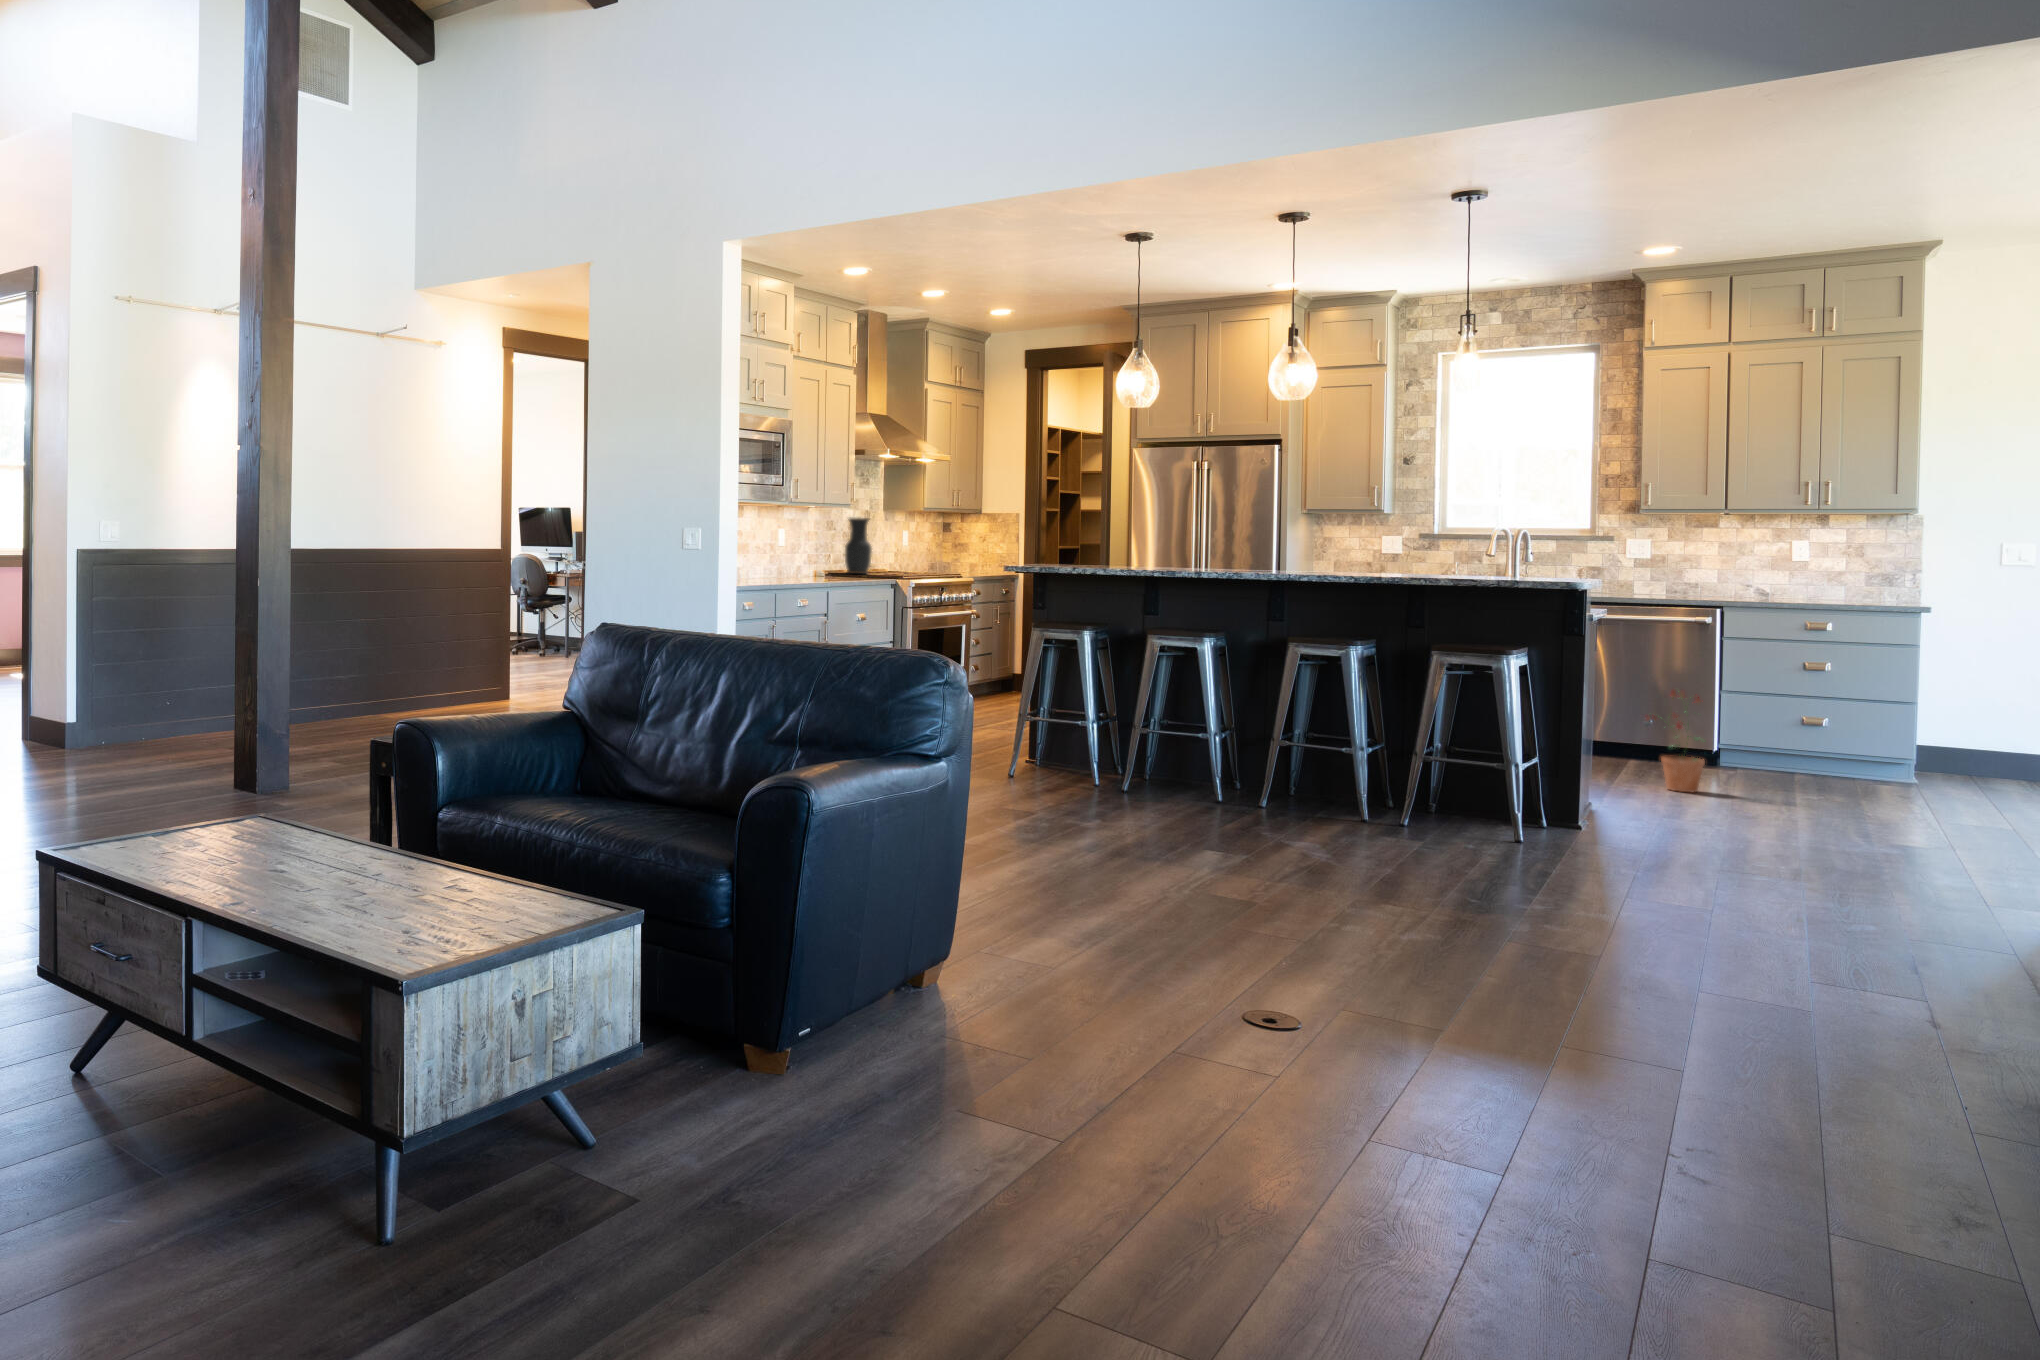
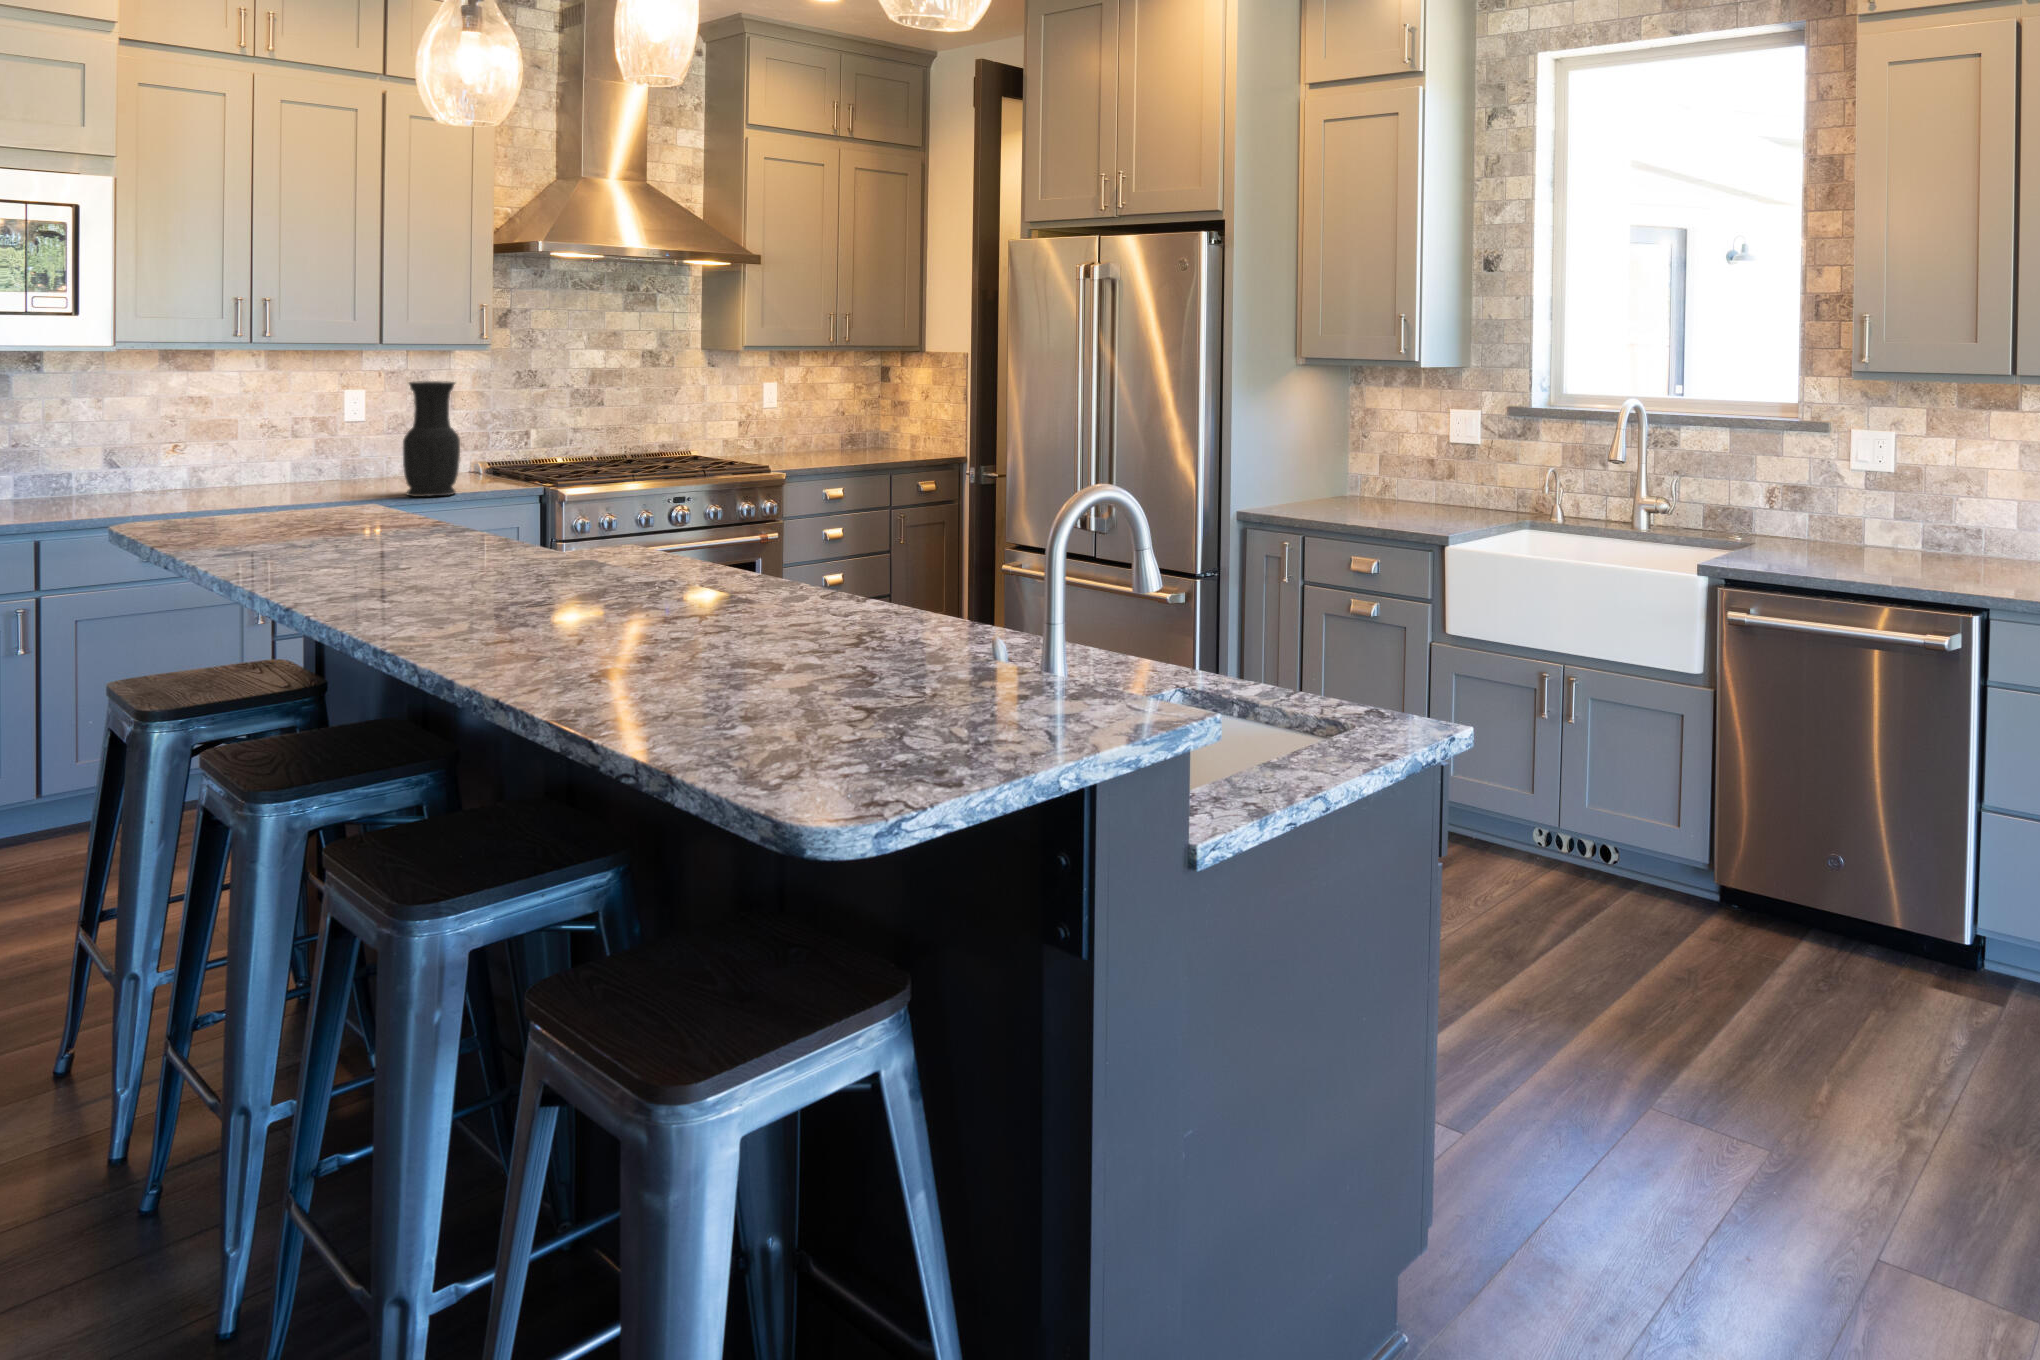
potted plant: present [1646,690,1705,793] -> none [1691,913,1830,1244]

